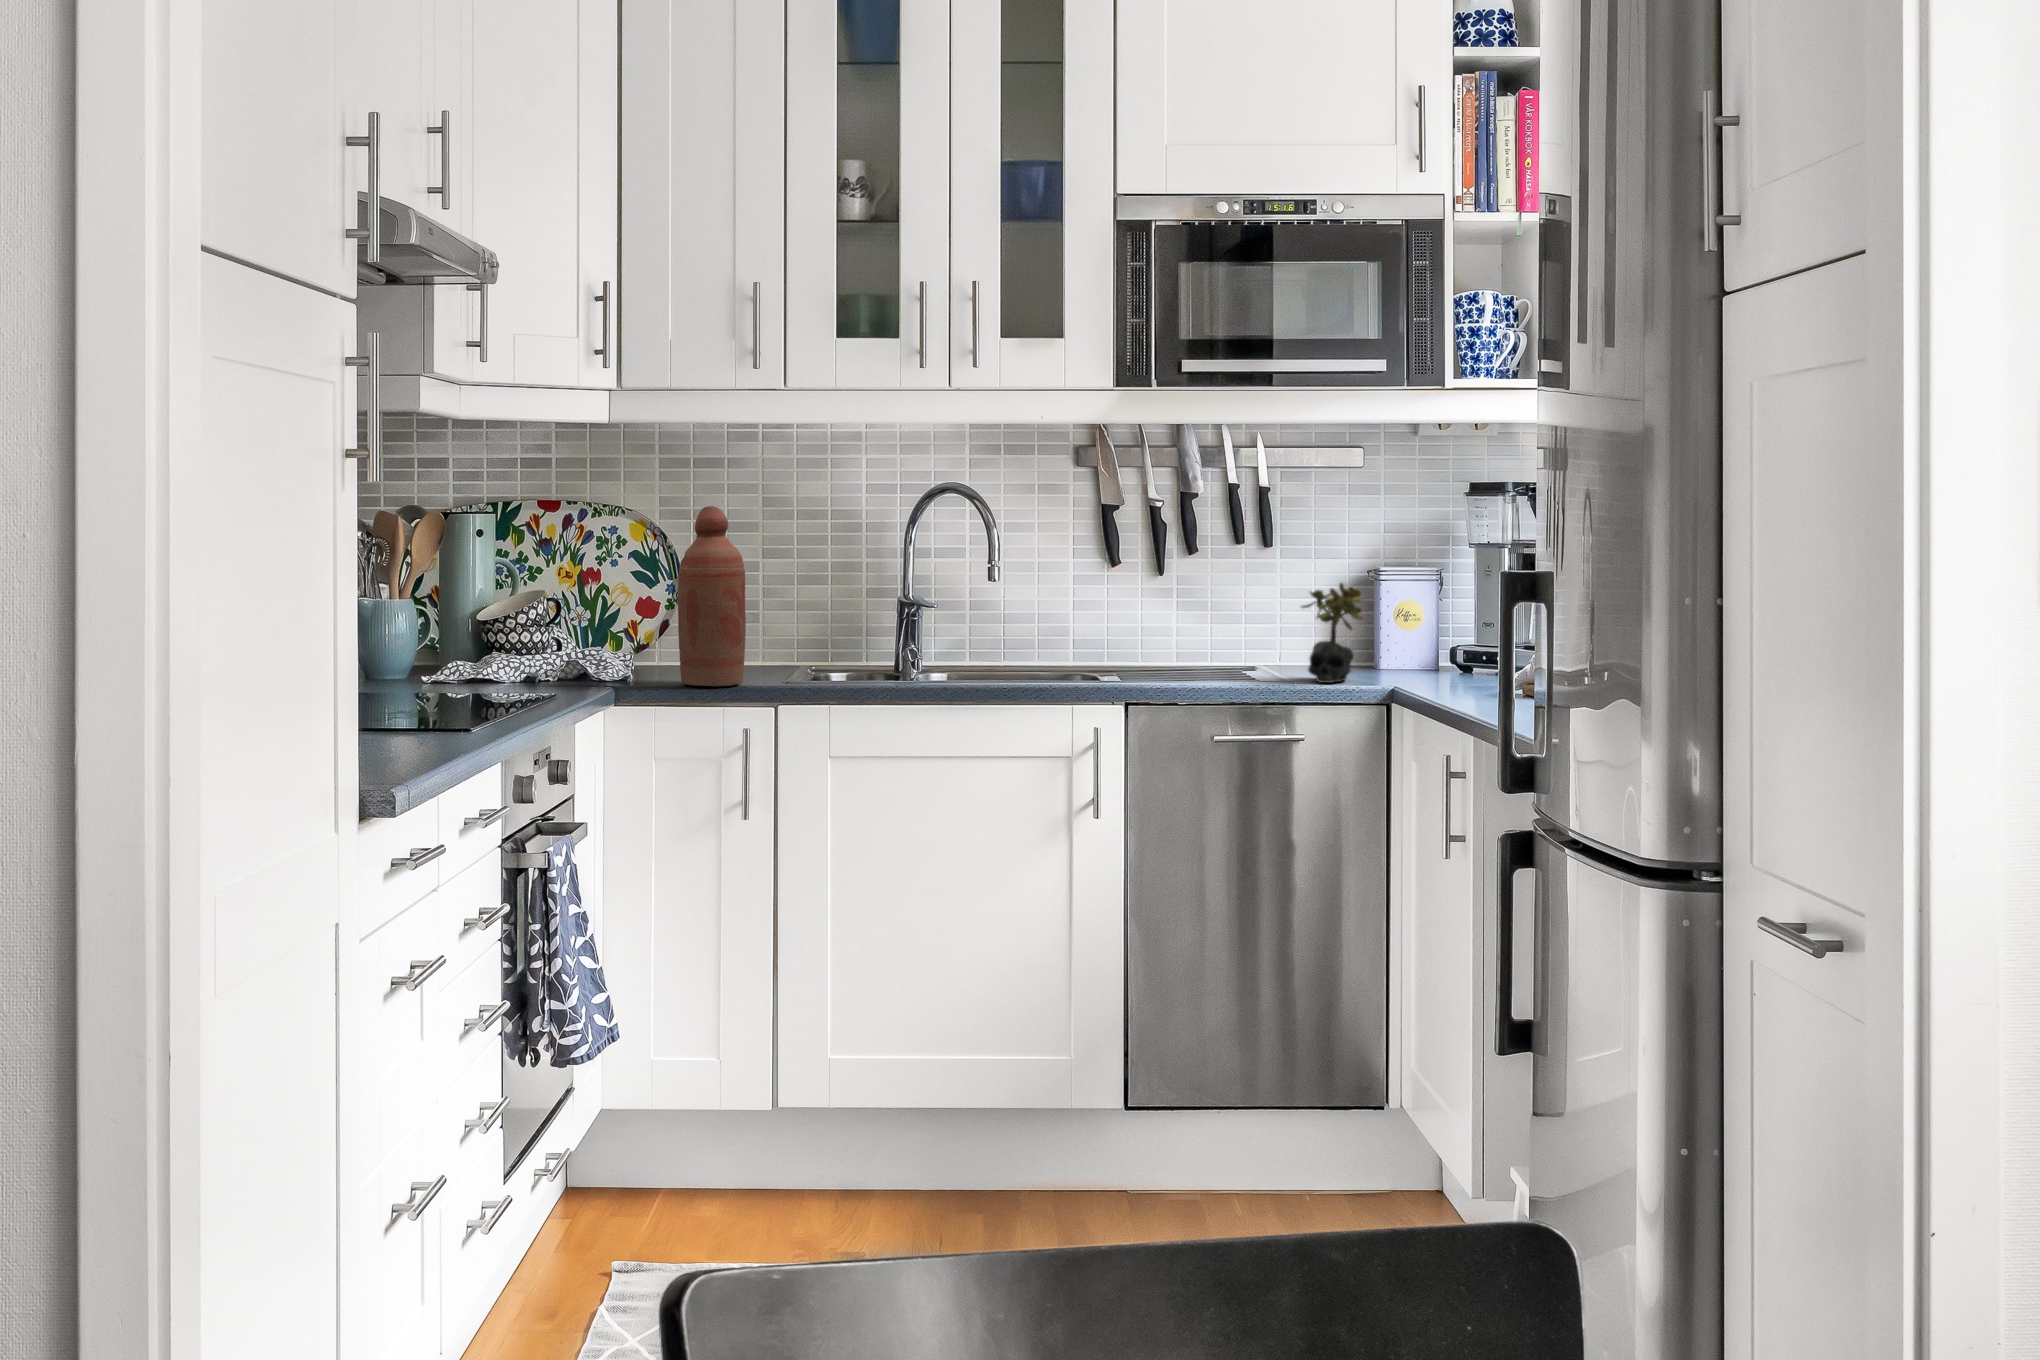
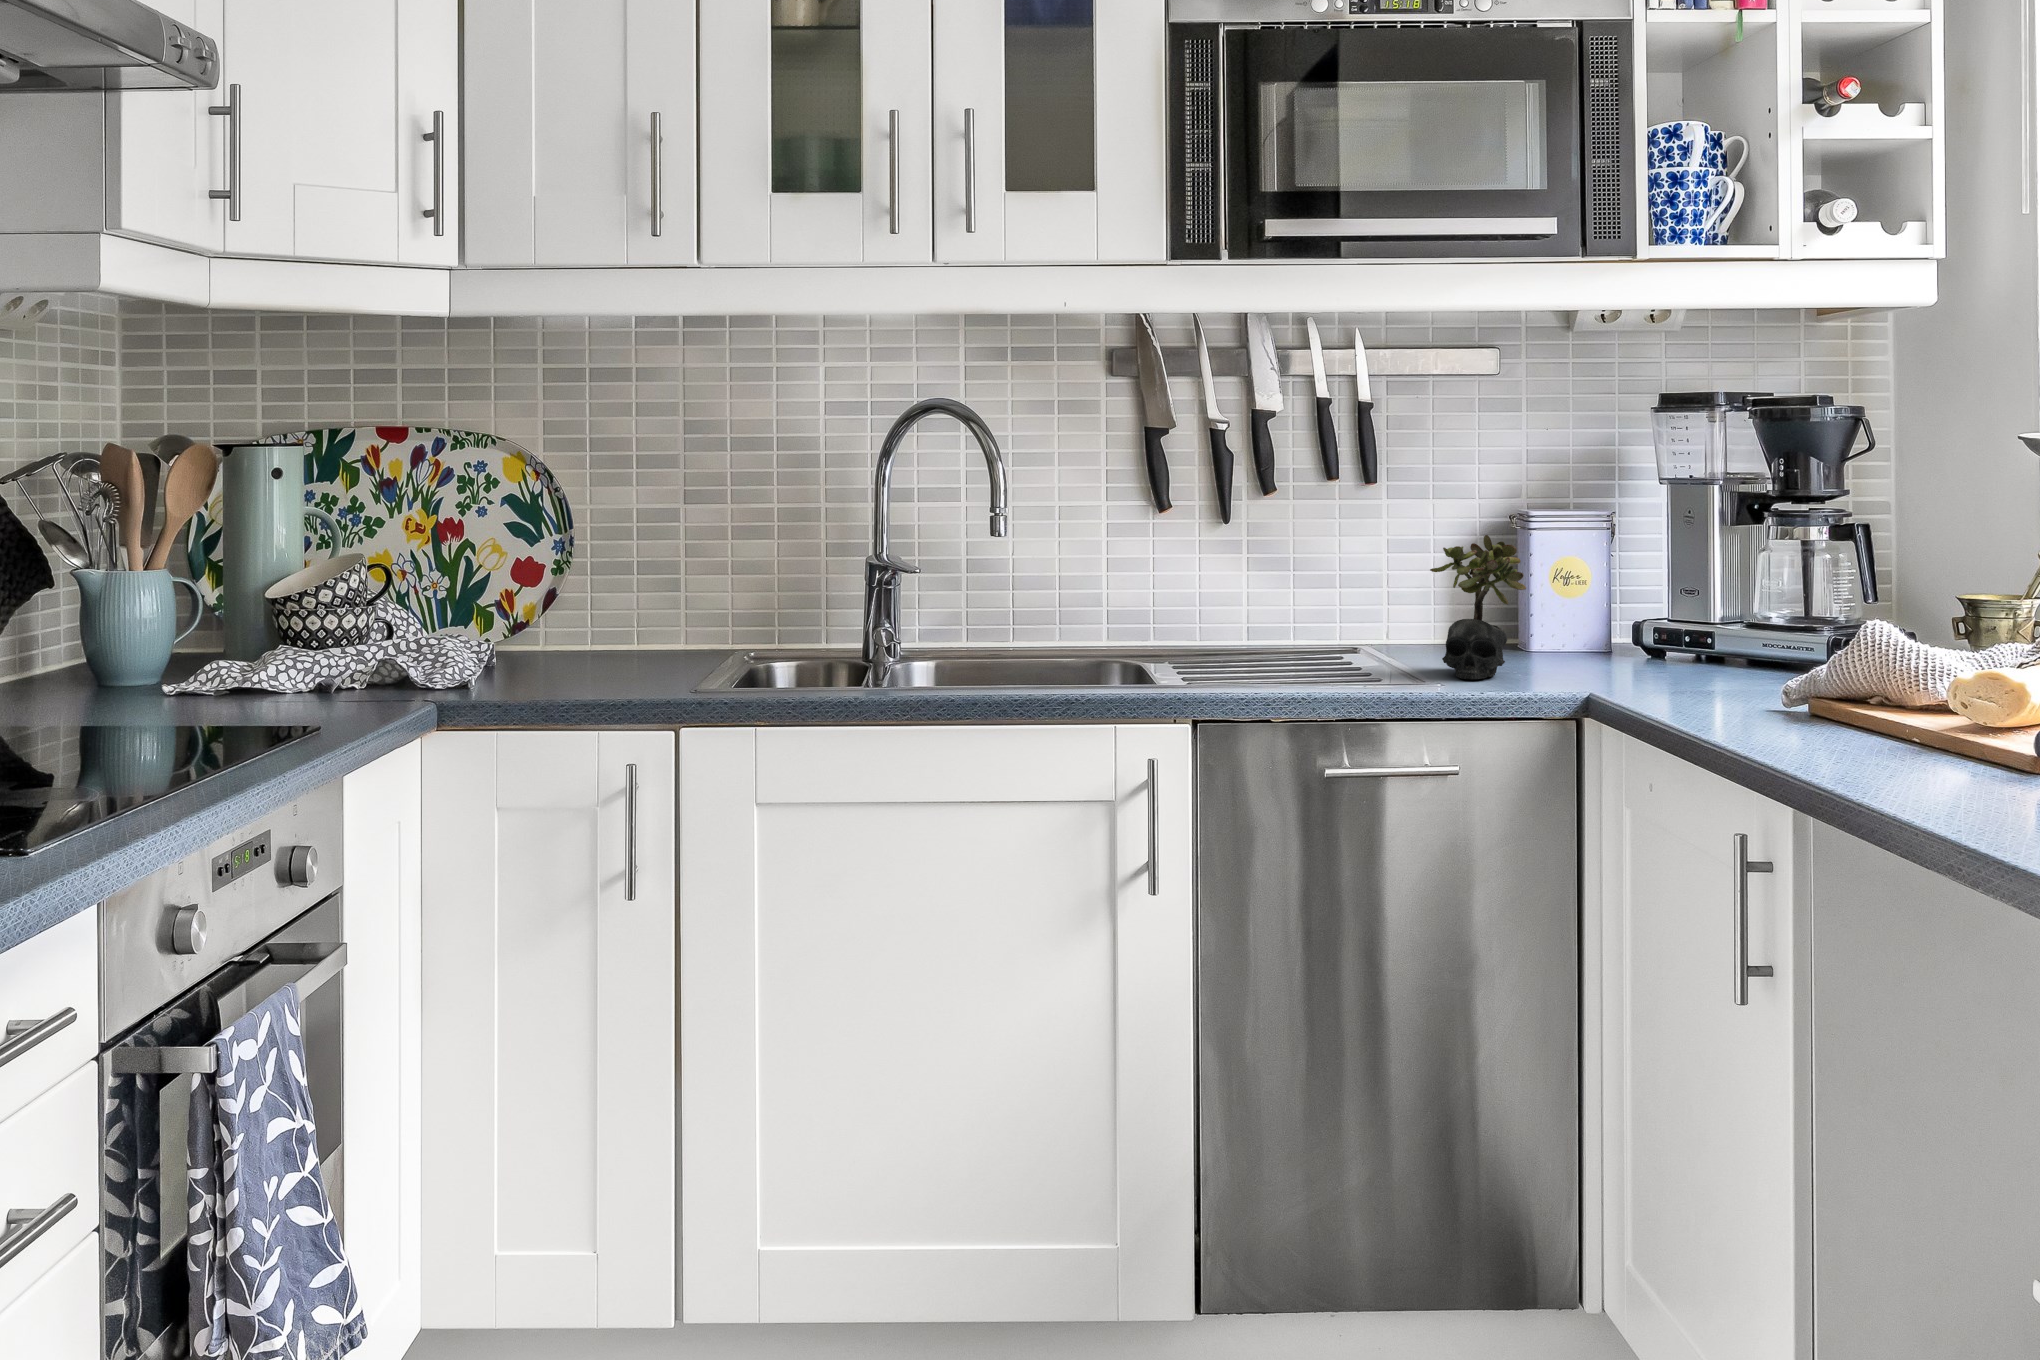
bottle: present [678,506,746,686] -> none [540,433,638,695]

